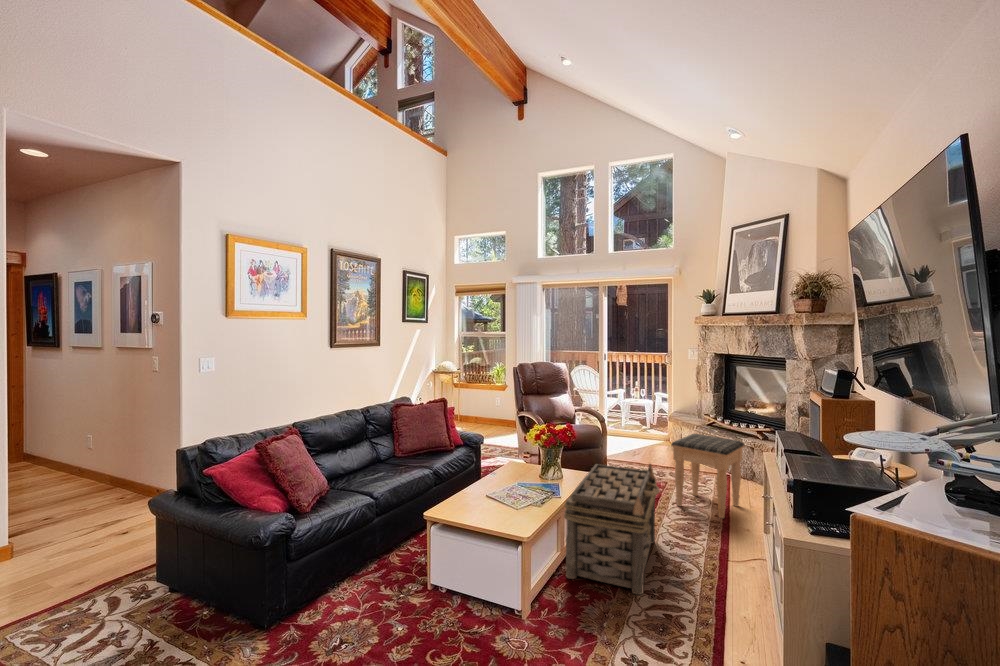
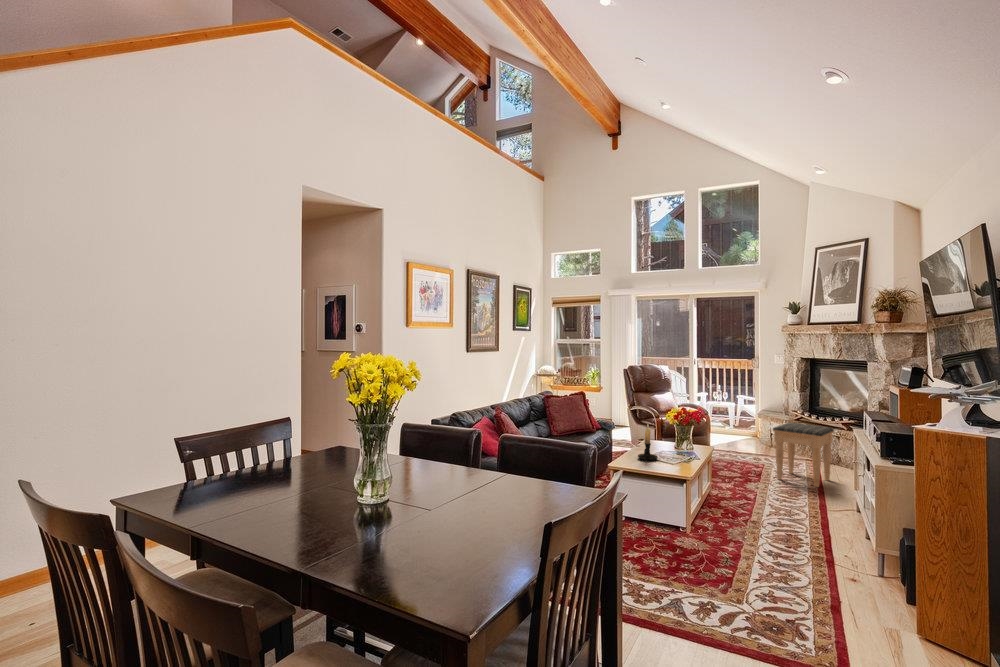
candle holder: none [475,449,502,504] -> present [638,424,658,461]
basket: present [564,464,660,595] -> none [705,438,775,524]

